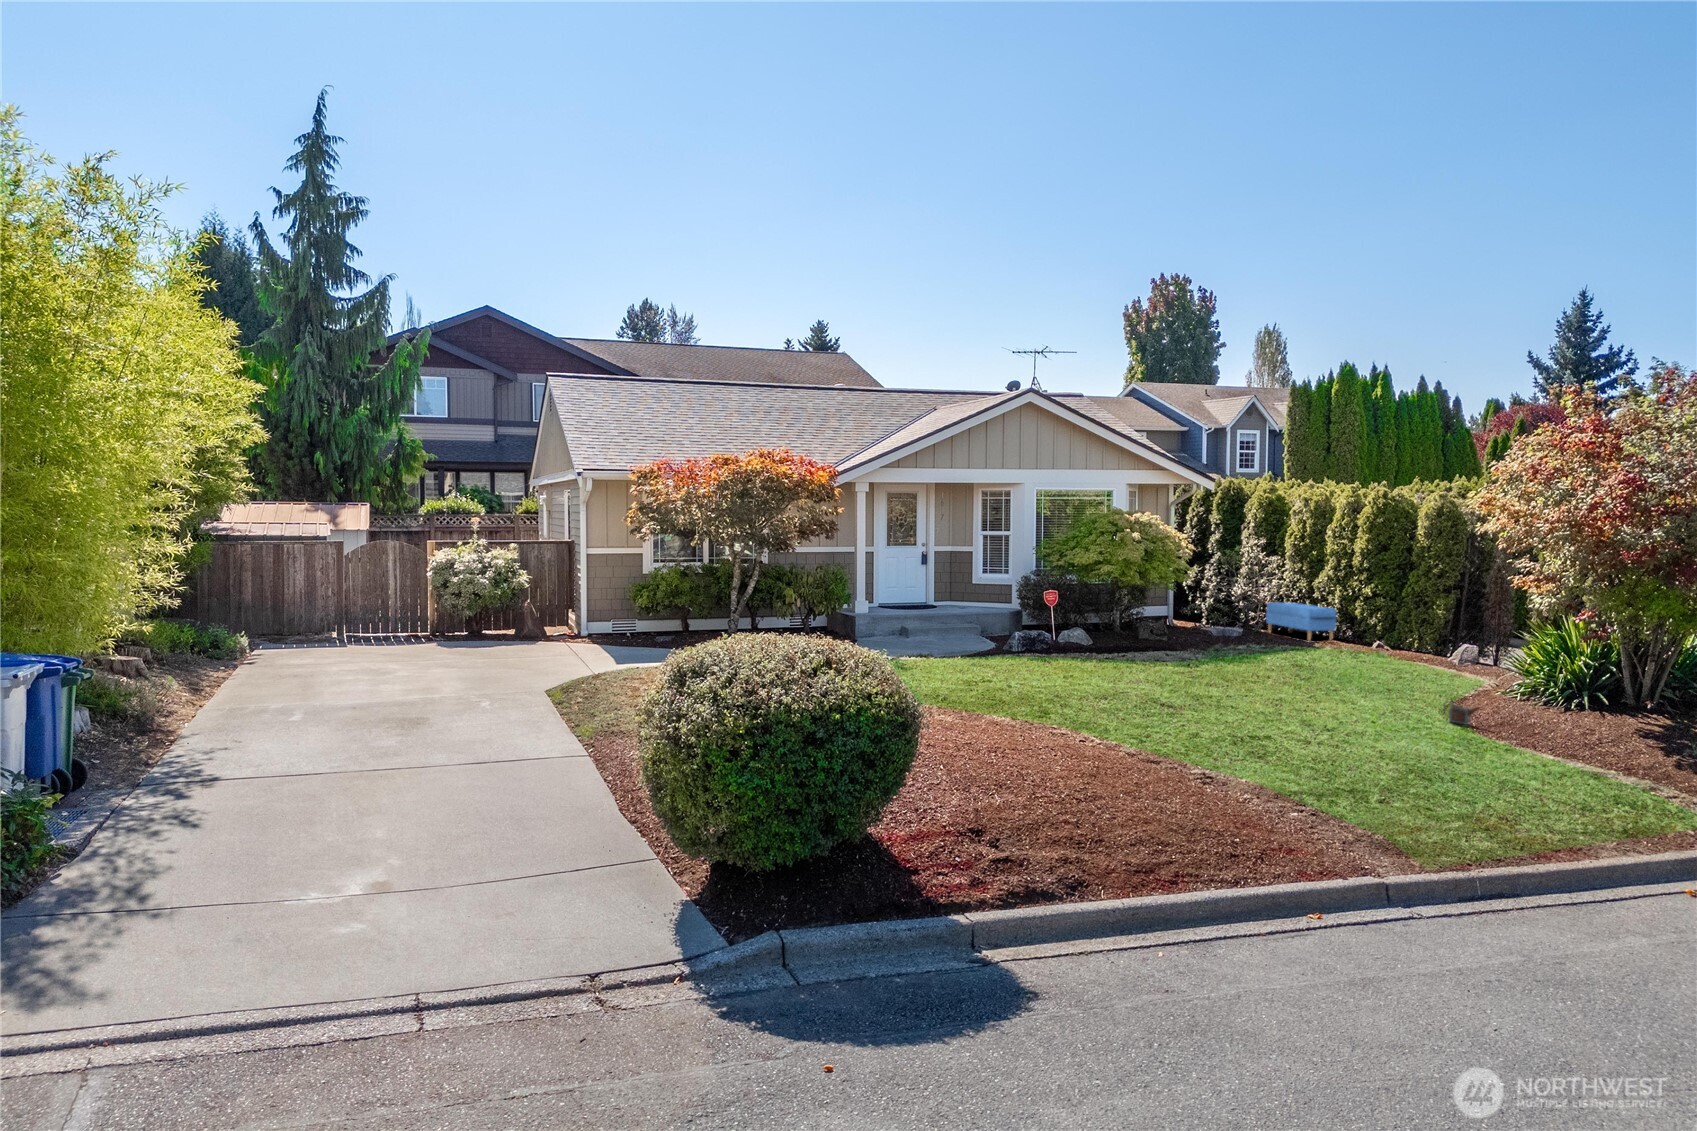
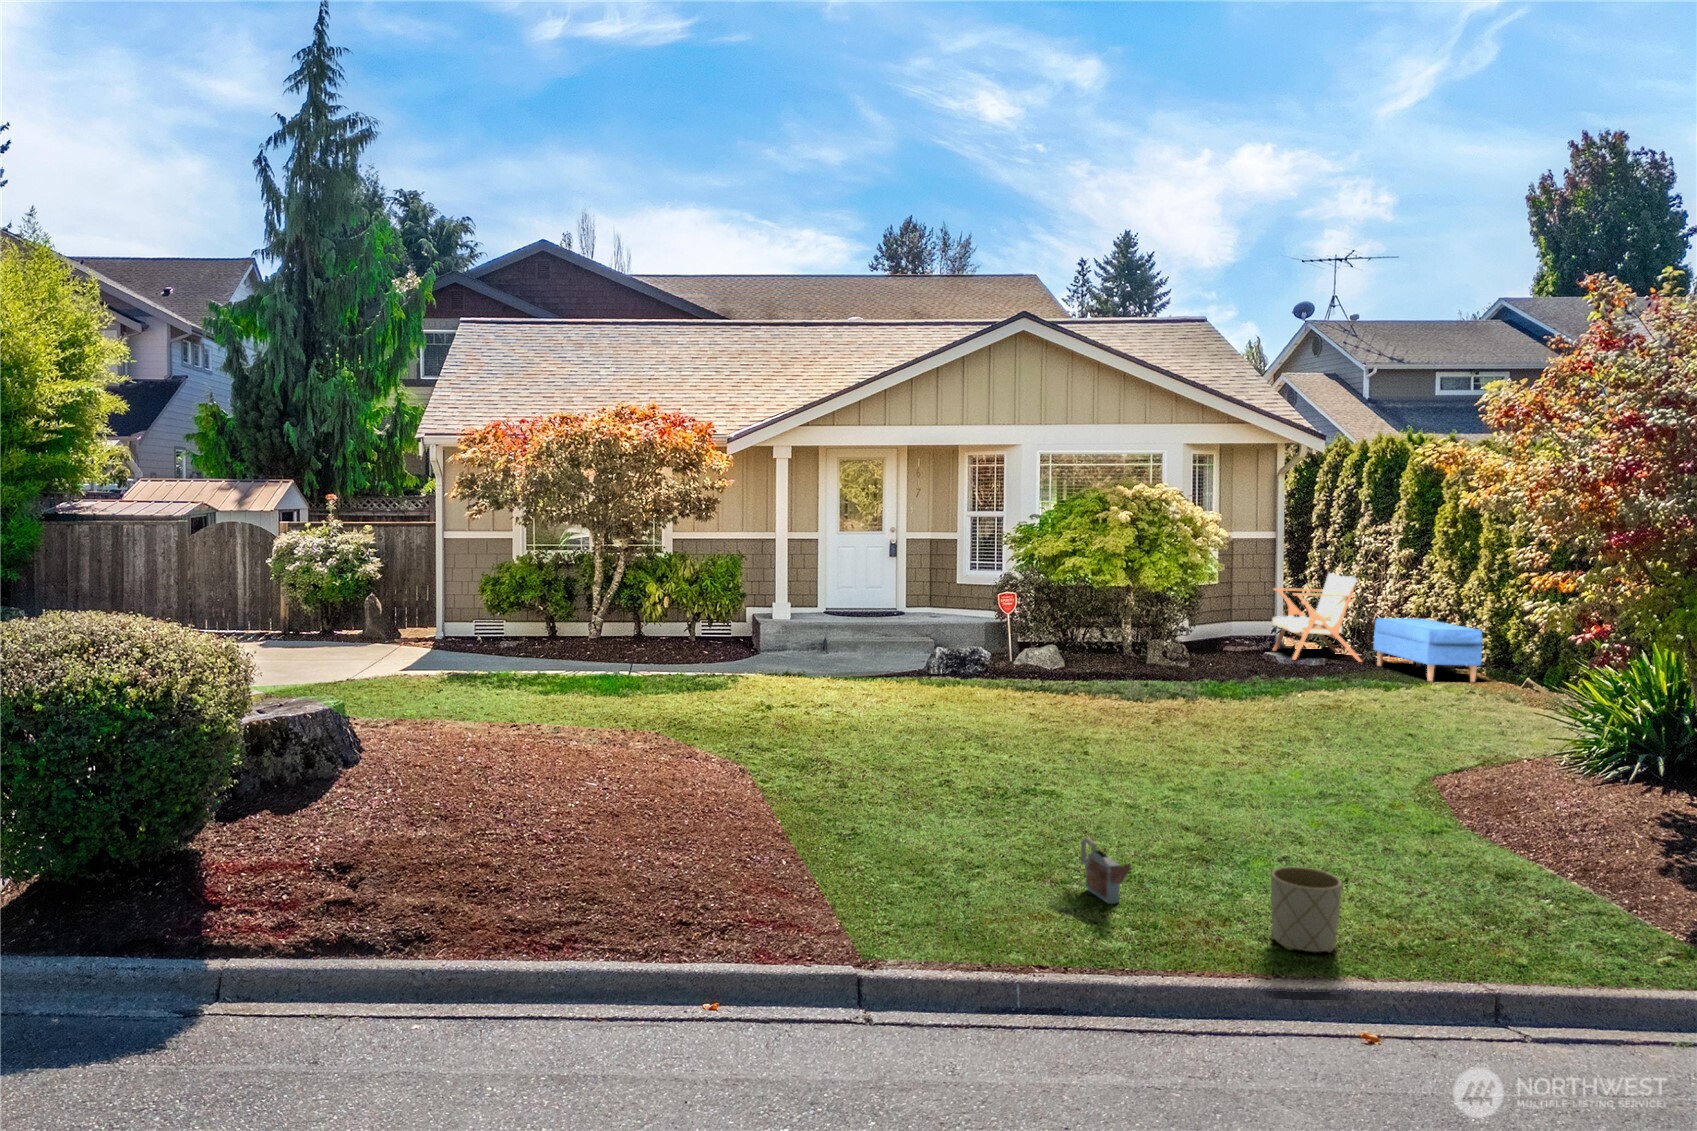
lounge chair: none [1195,573,1257,631] -> present [1272,573,1362,662]
watering can: present [1443,701,1479,725] -> present [1080,838,1132,904]
planter: none [1390,707,1418,736] -> present [1271,867,1342,953]

